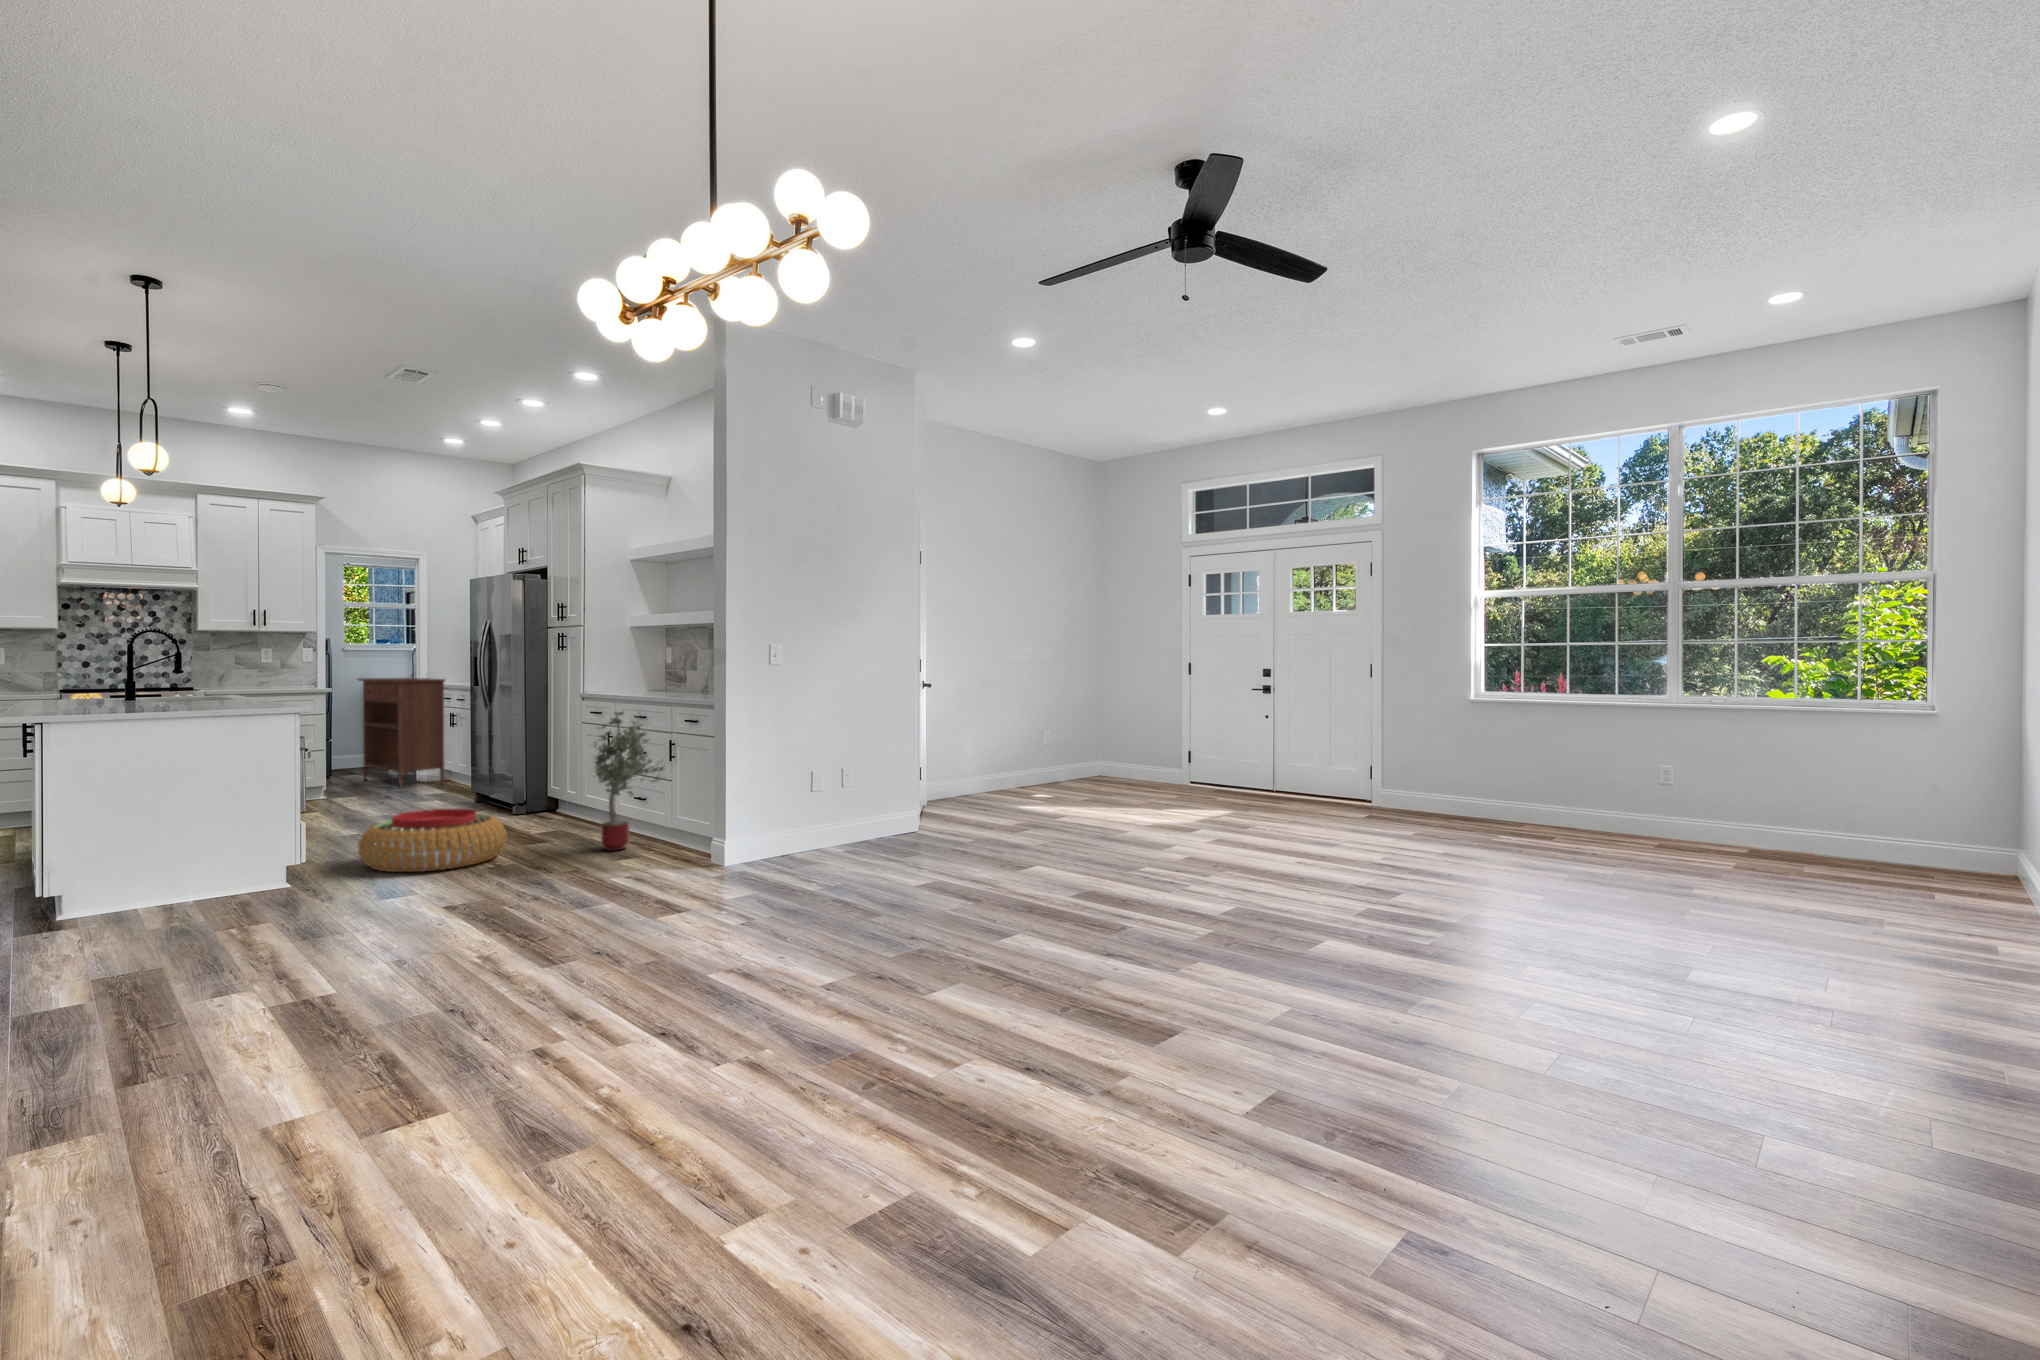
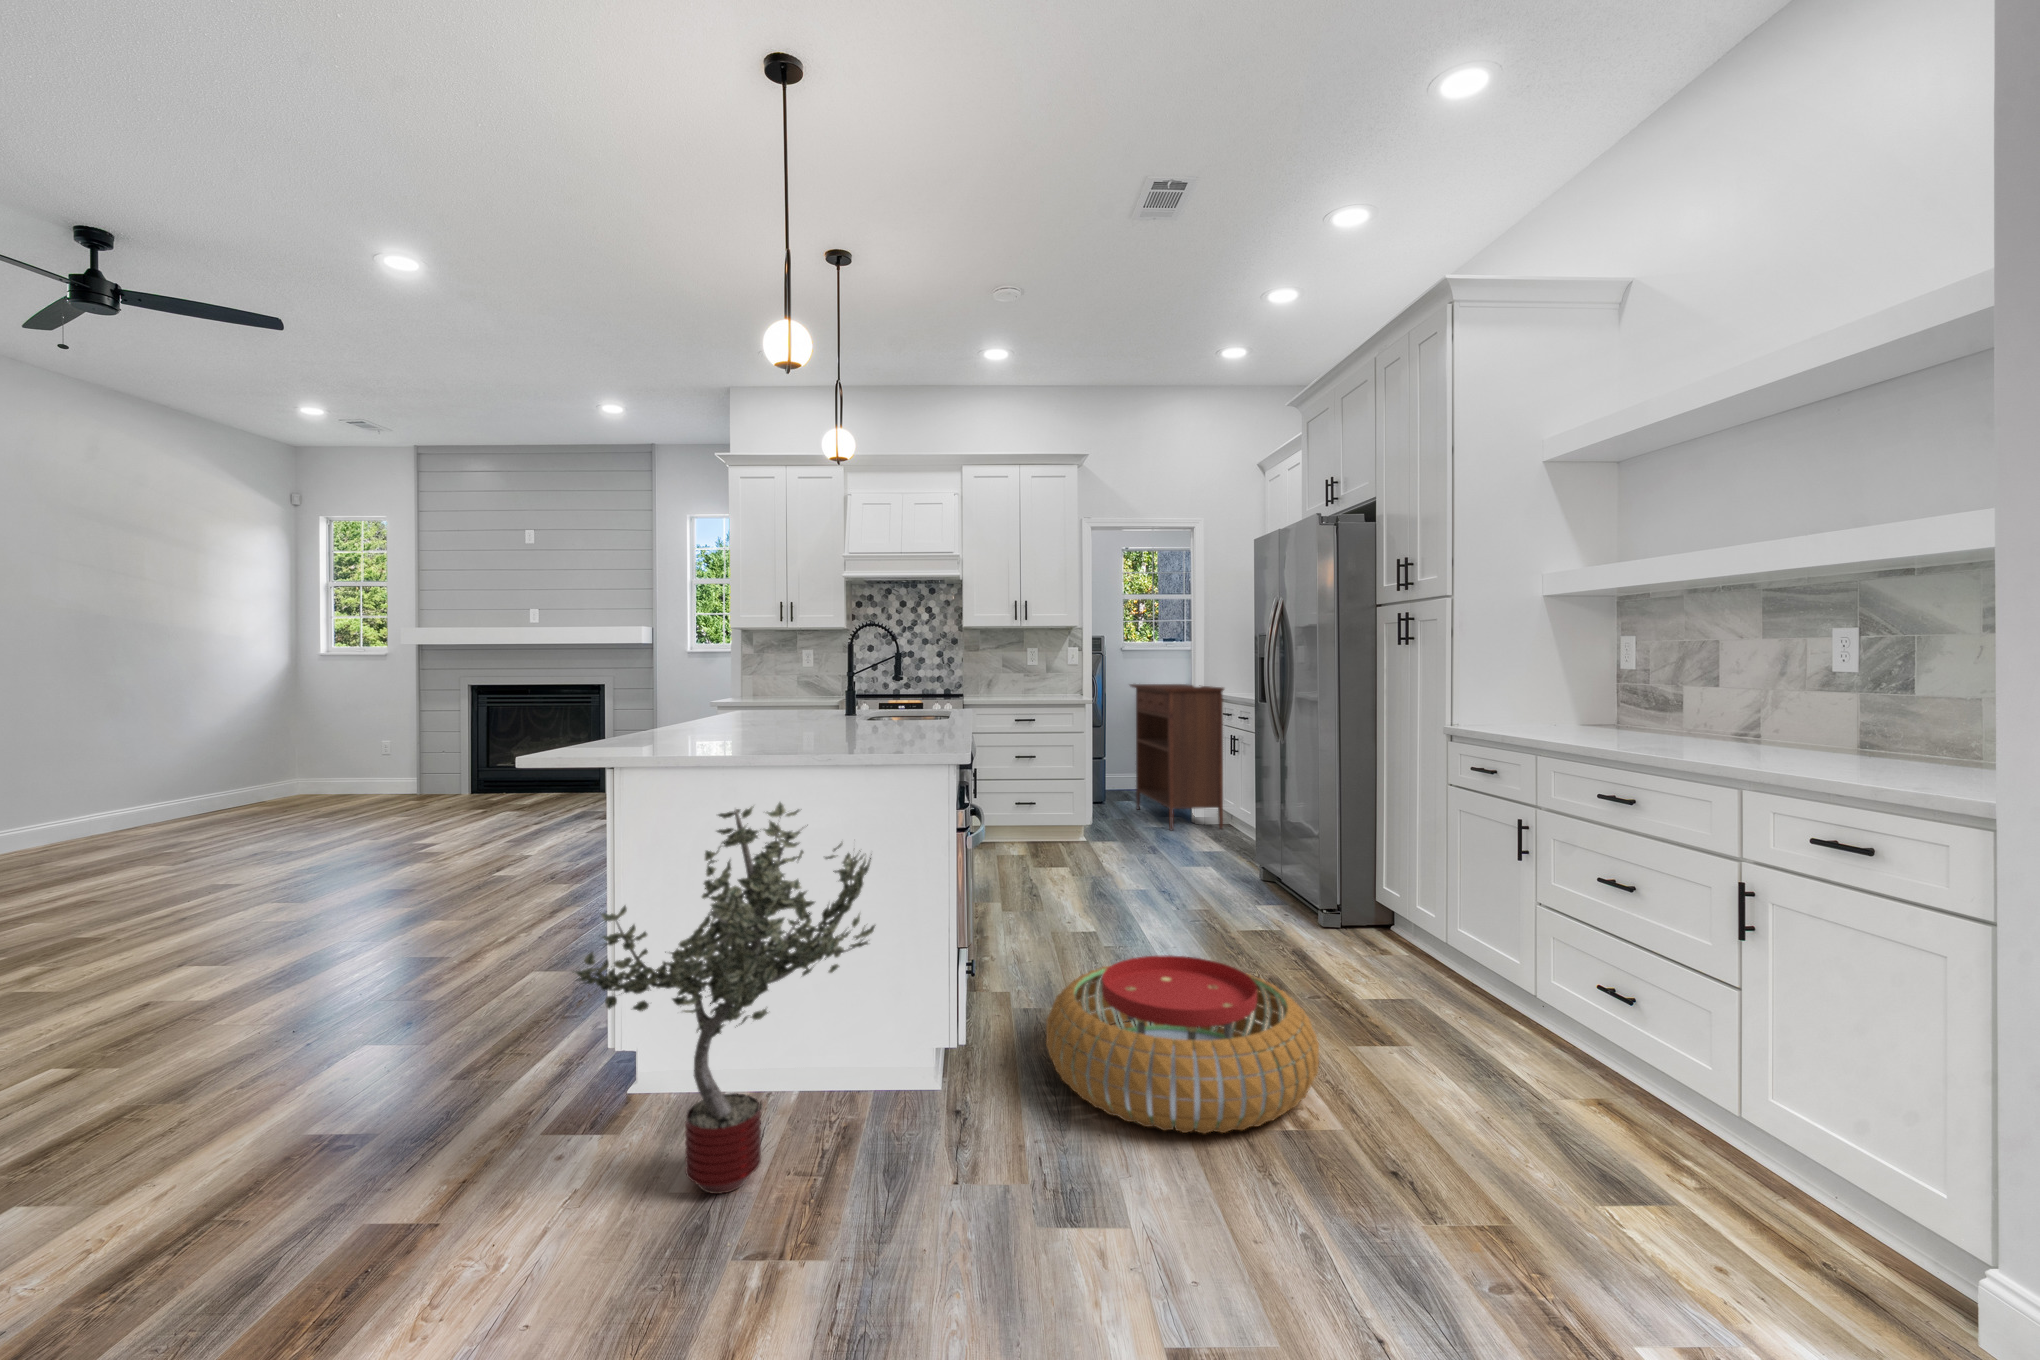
potted tree: present [594,712,666,851] -> present [576,802,875,1194]

